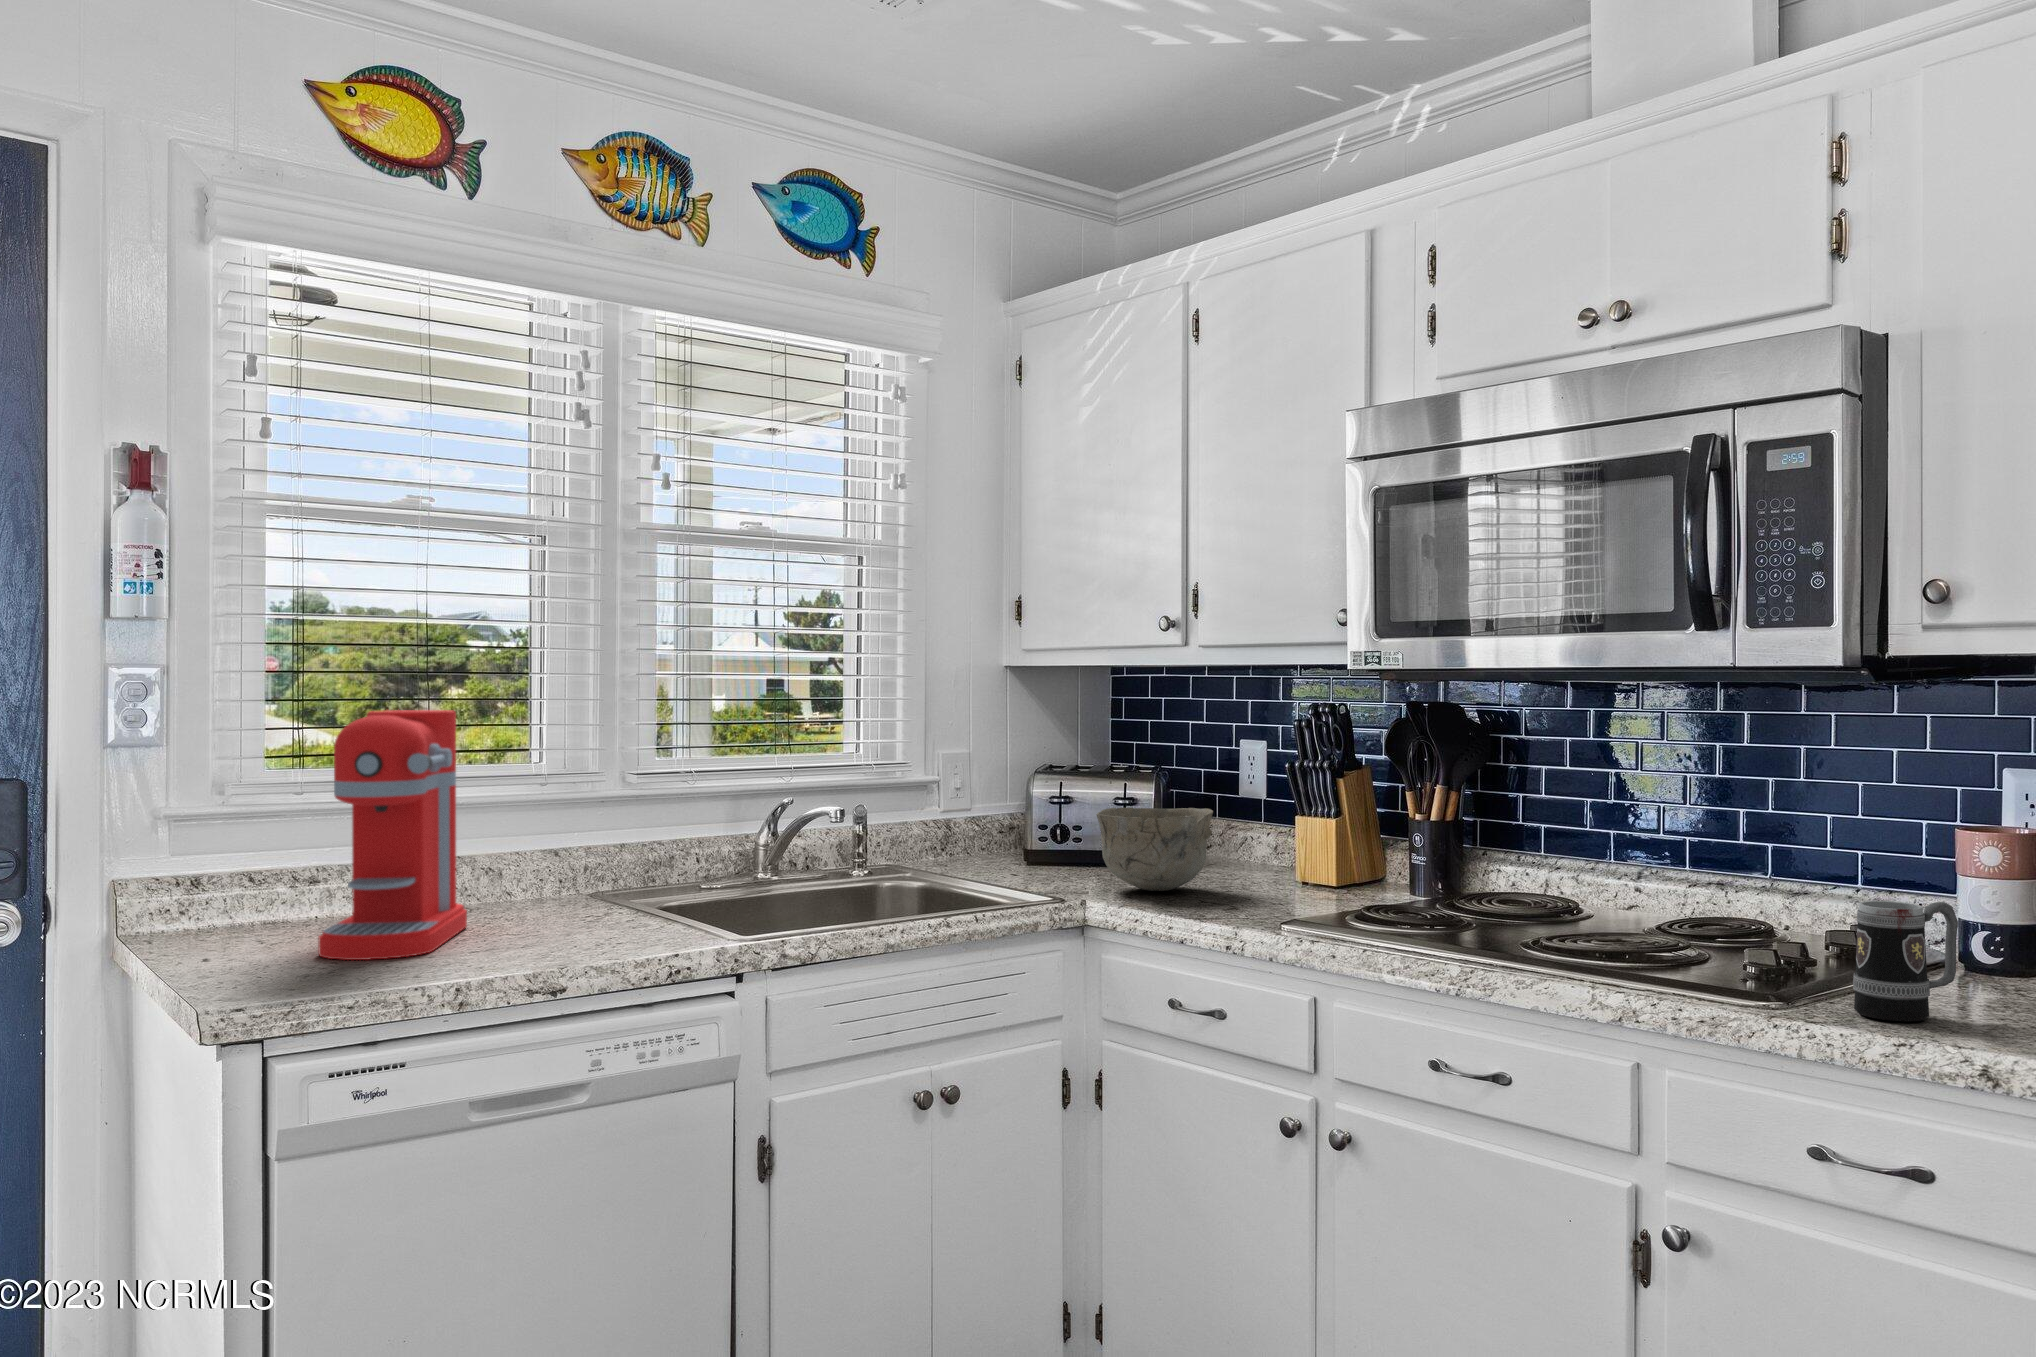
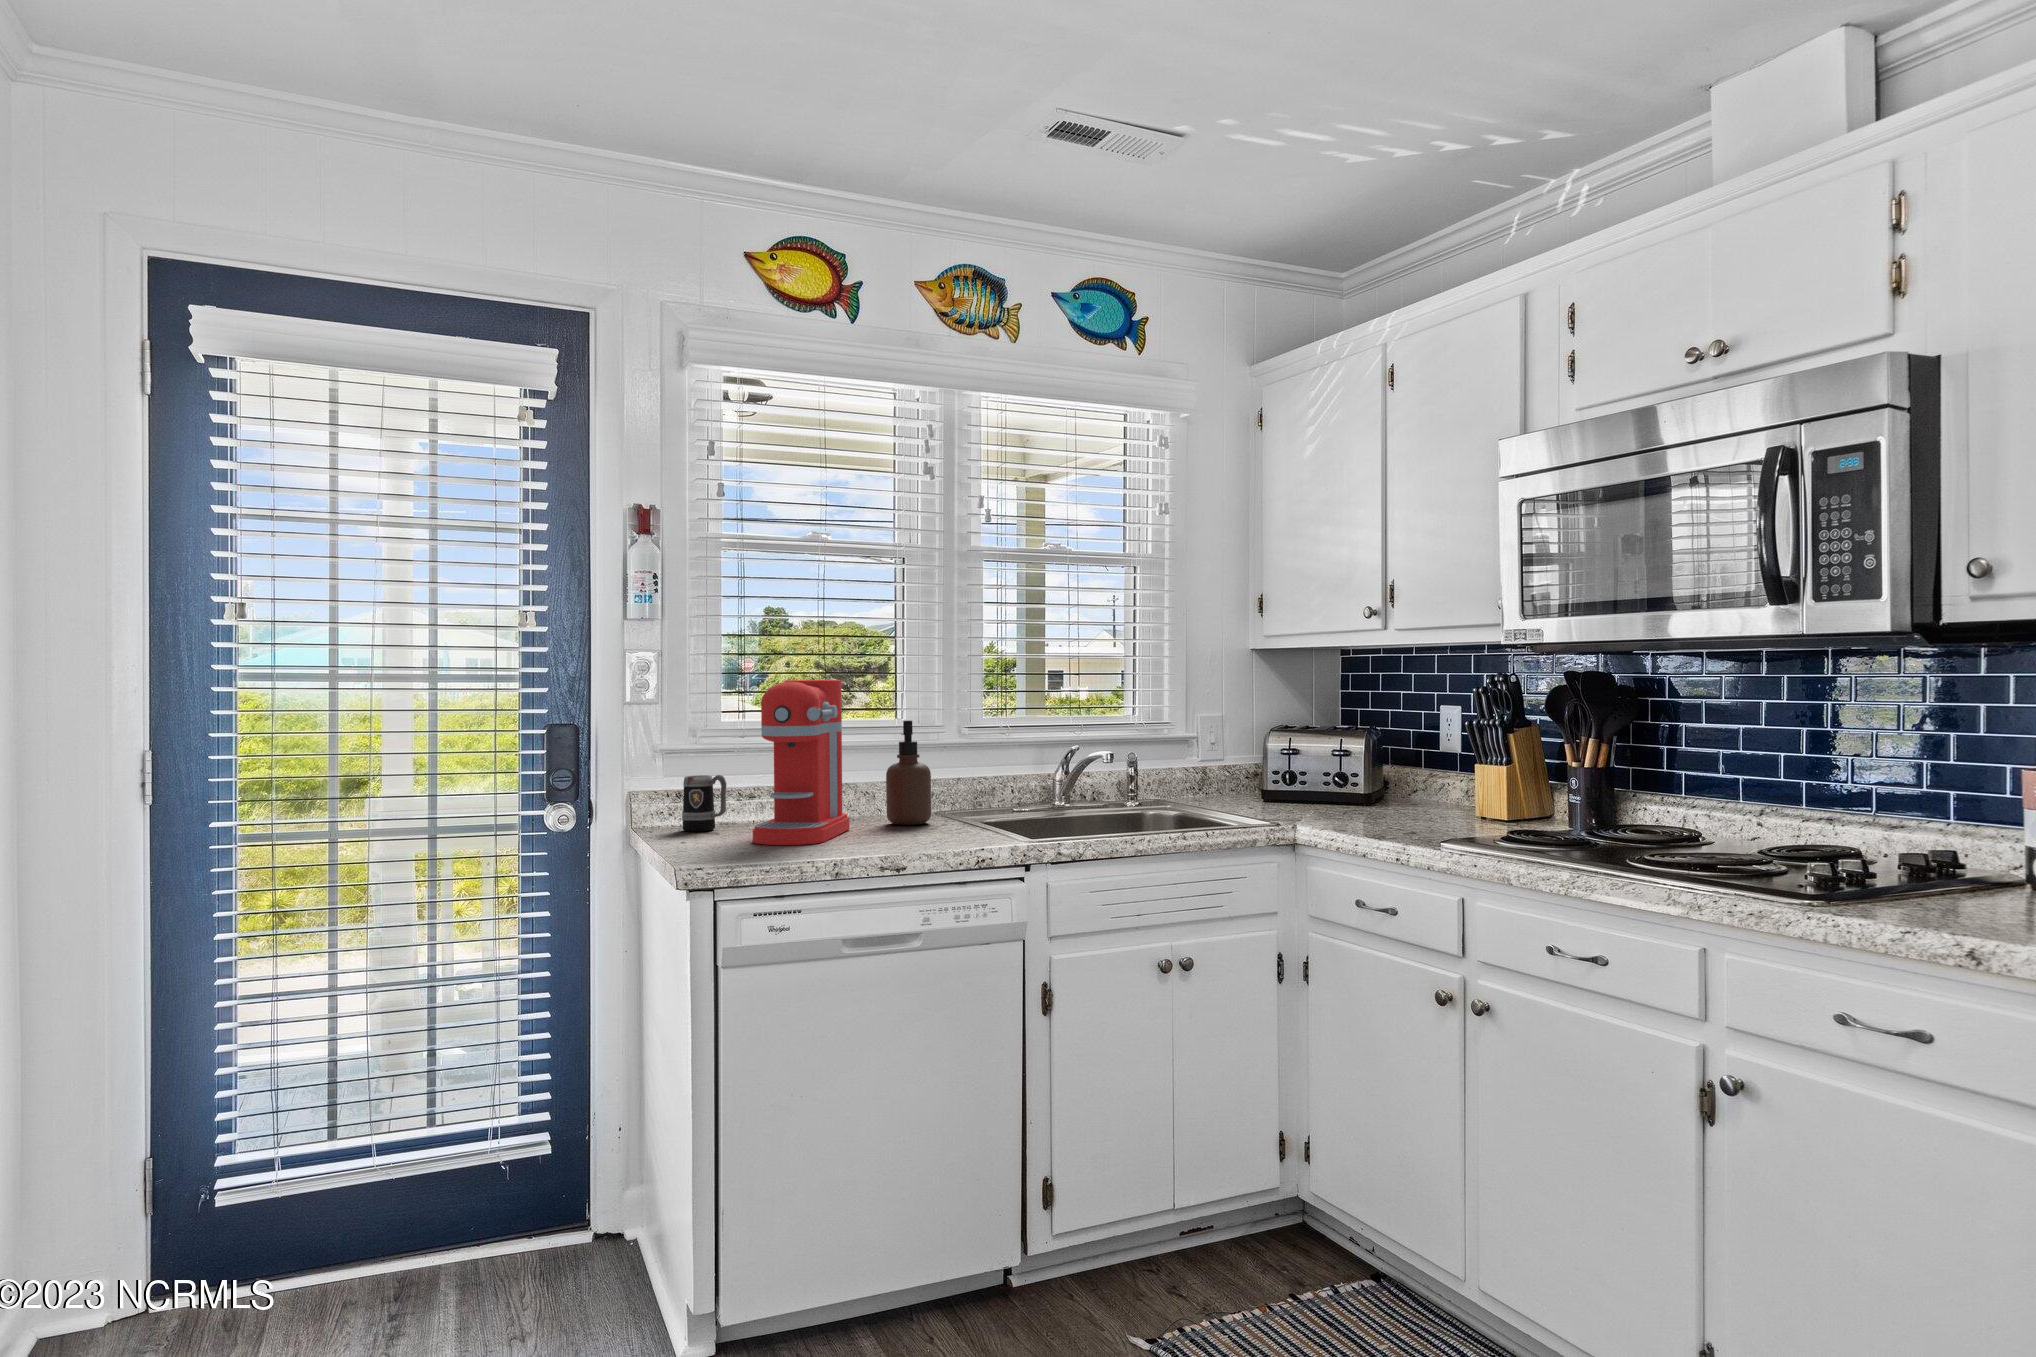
soap dispenser: none [521,767,587,916] -> present [886,720,931,825]
bowl: present [1096,808,1213,891] -> none [1308,756,1402,820]
mug: present [1853,901,1958,1021] -> present [682,775,727,831]

